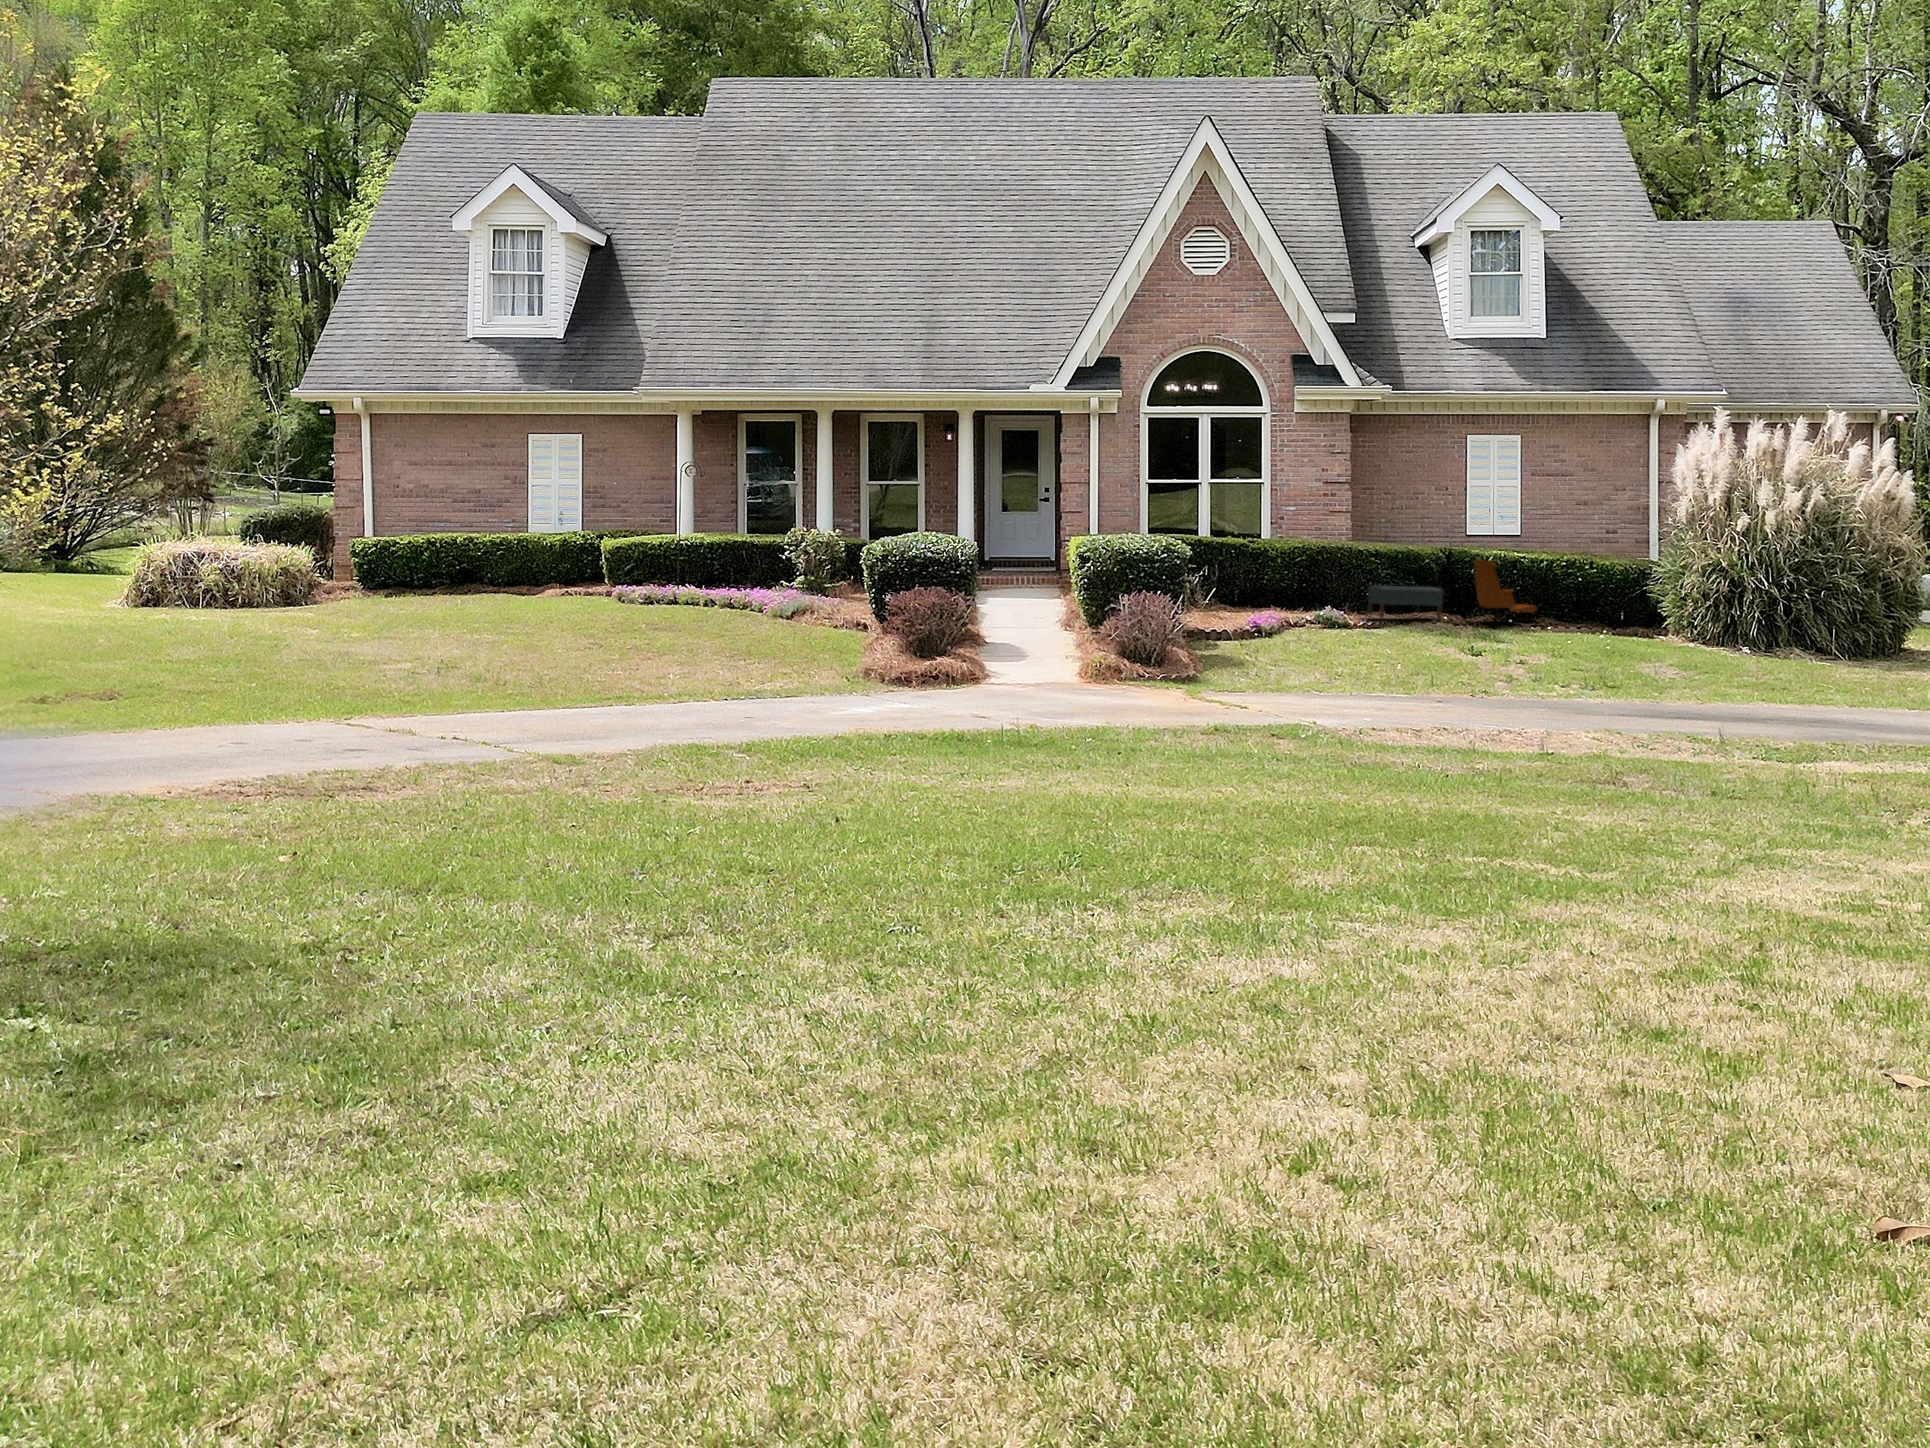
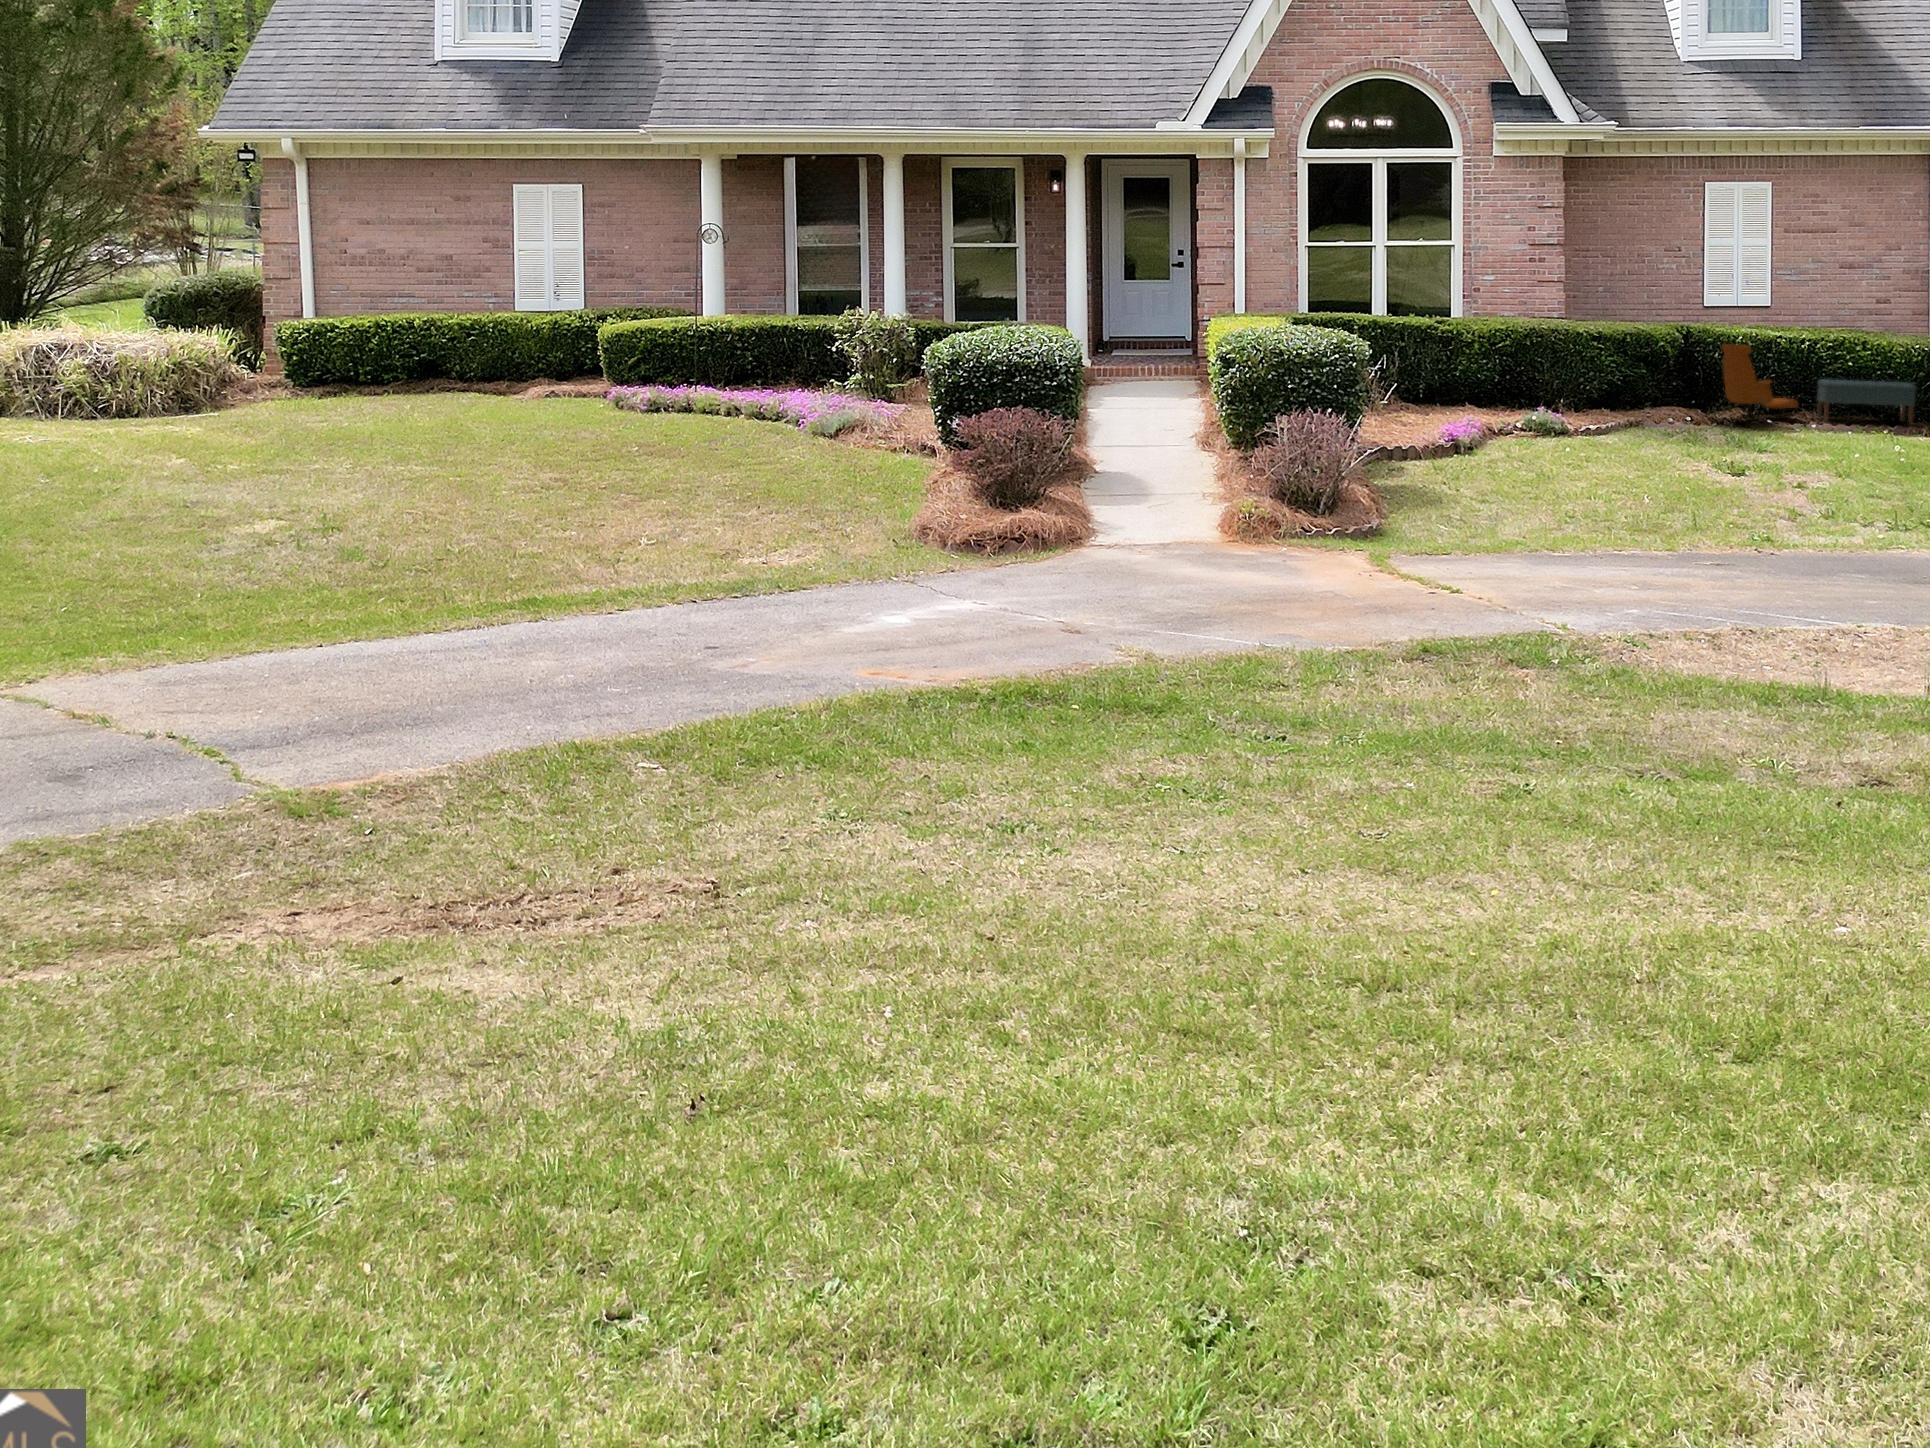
bench: present [1368,586,1443,621] -> present [1817,379,1916,425]

